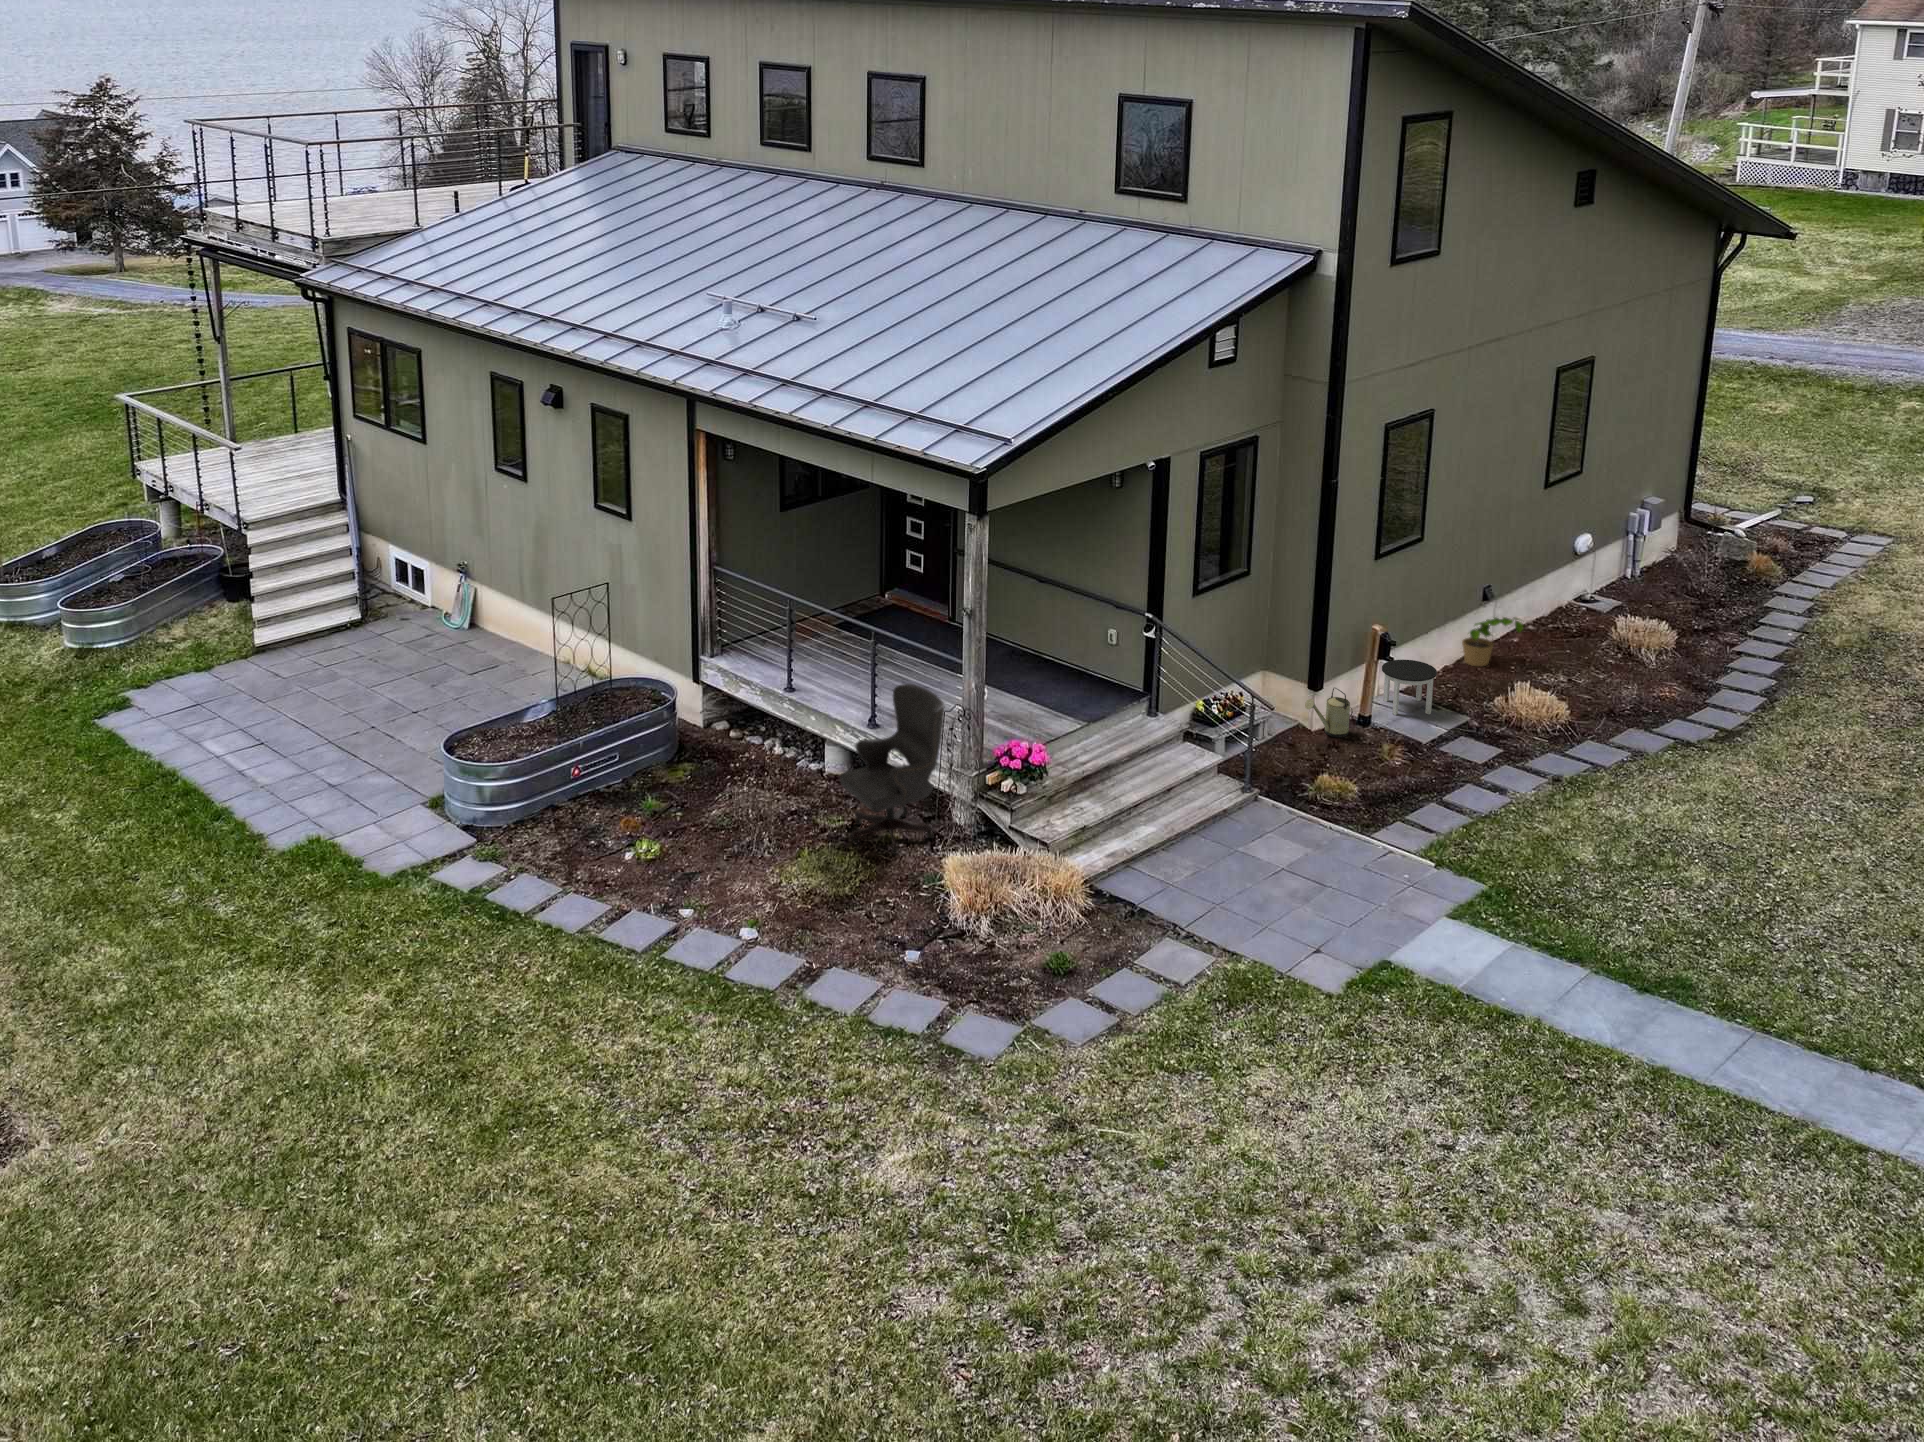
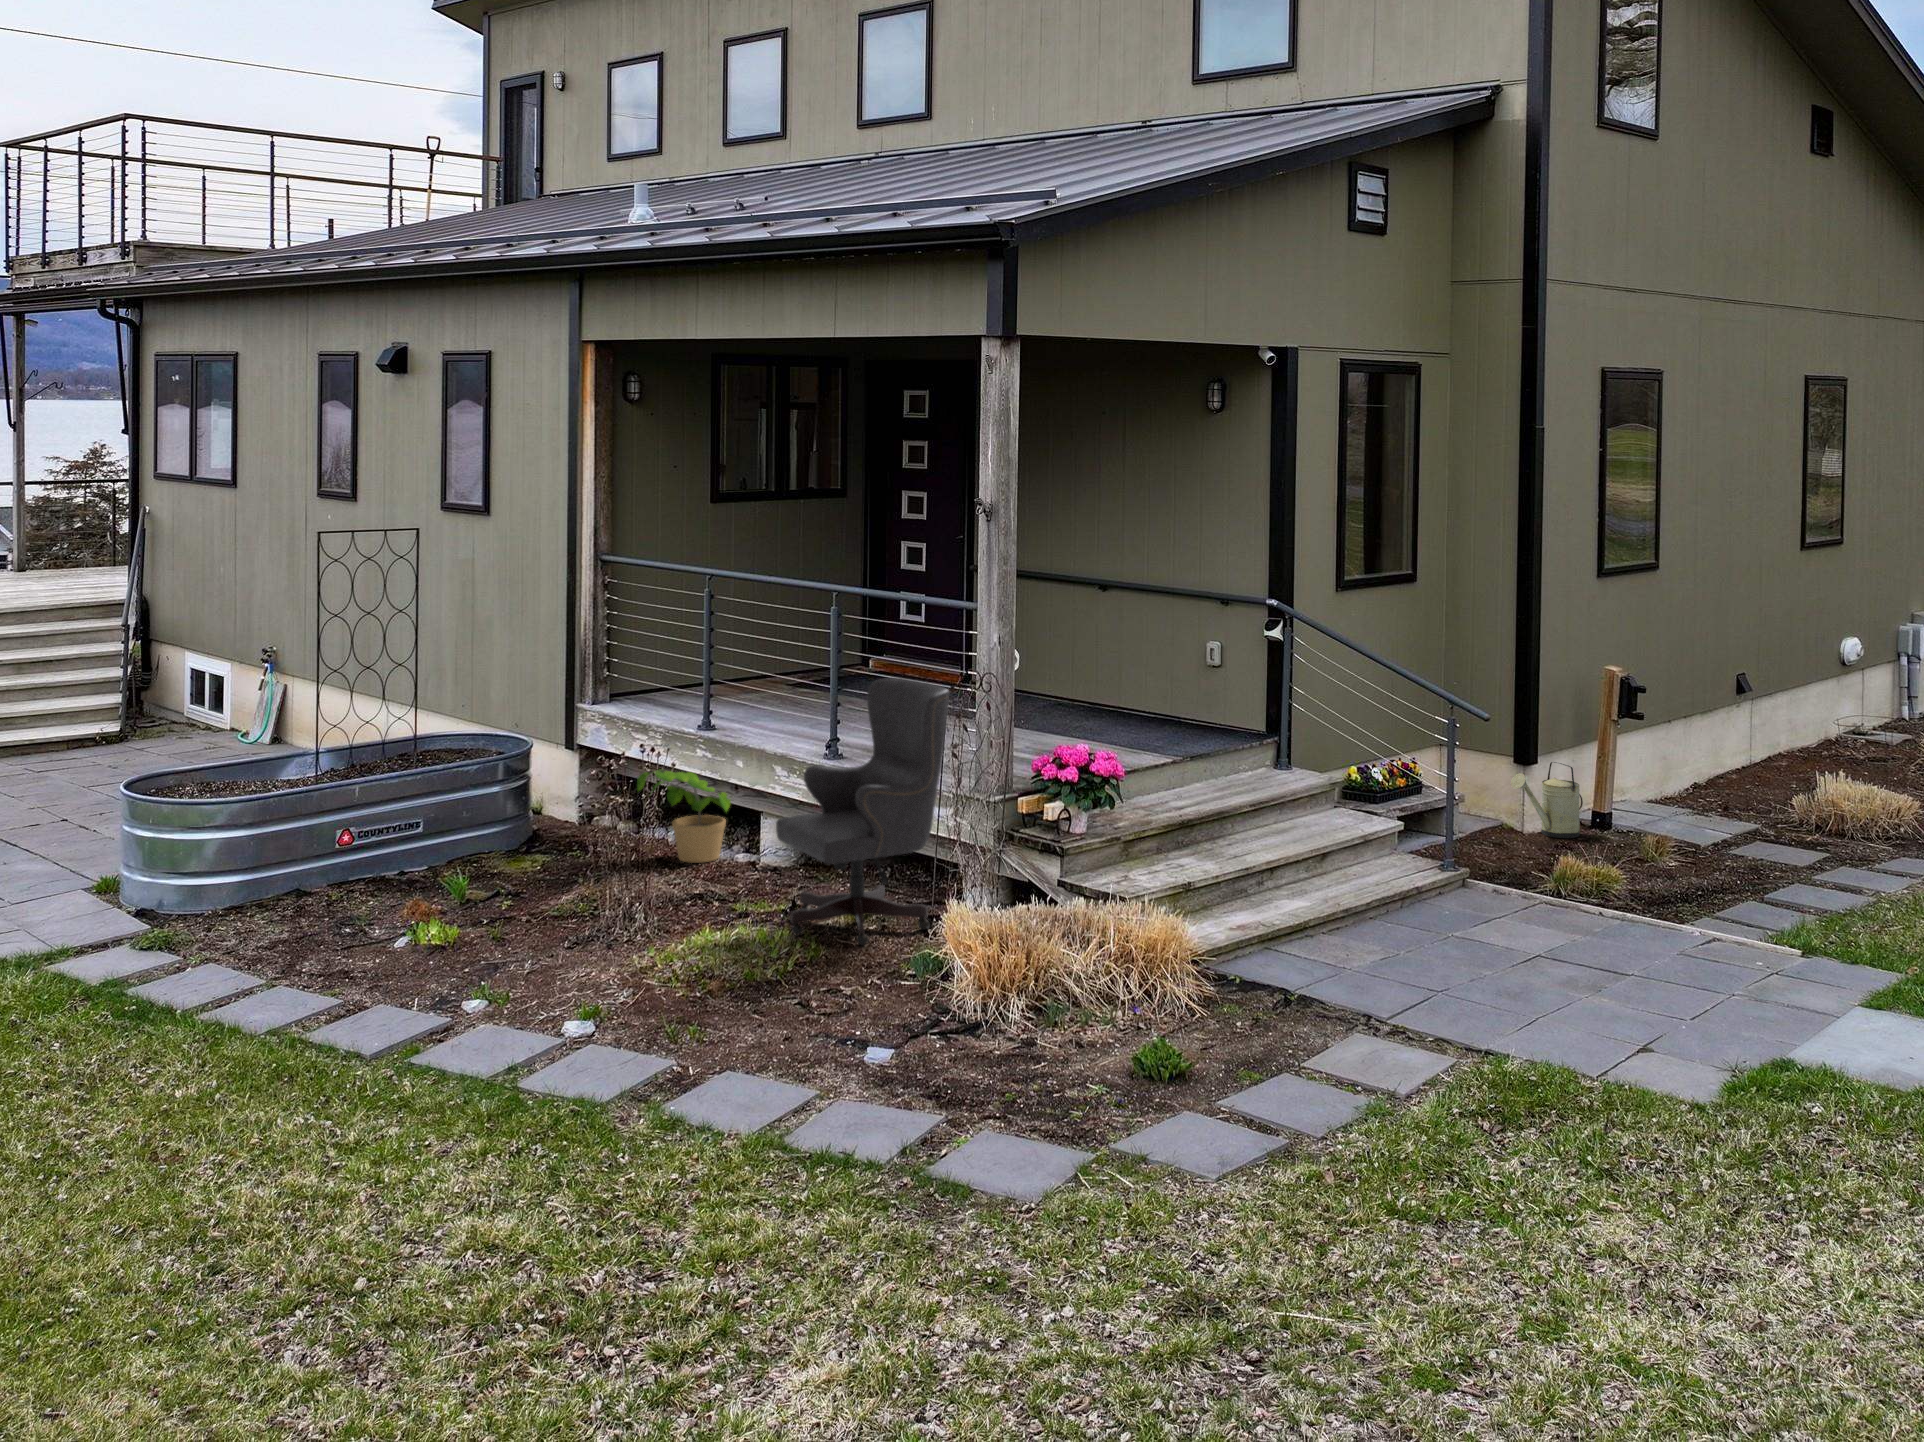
potted plant: present [1462,617,1524,666] -> present [637,769,731,863]
round table: present [1382,660,1437,715] -> none [1613,746,1700,820]

